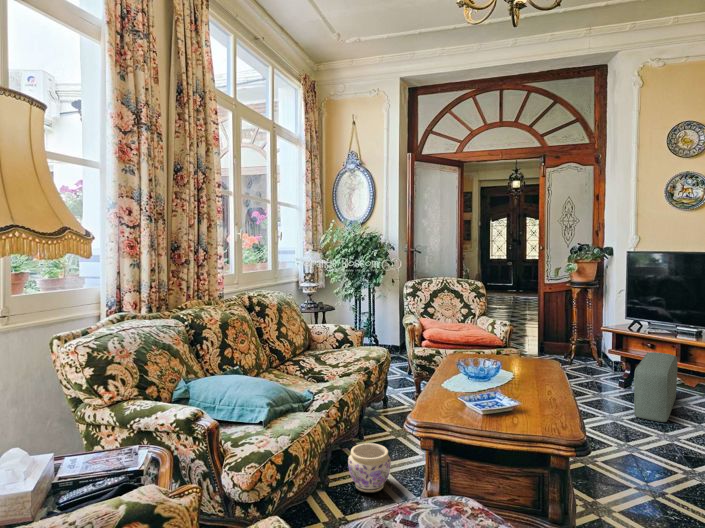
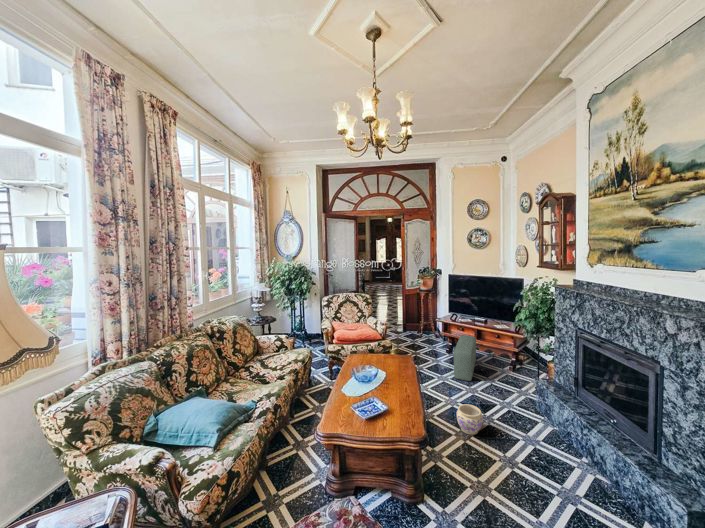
planter: present [348,443,391,493] -> present [456,404,483,435]

